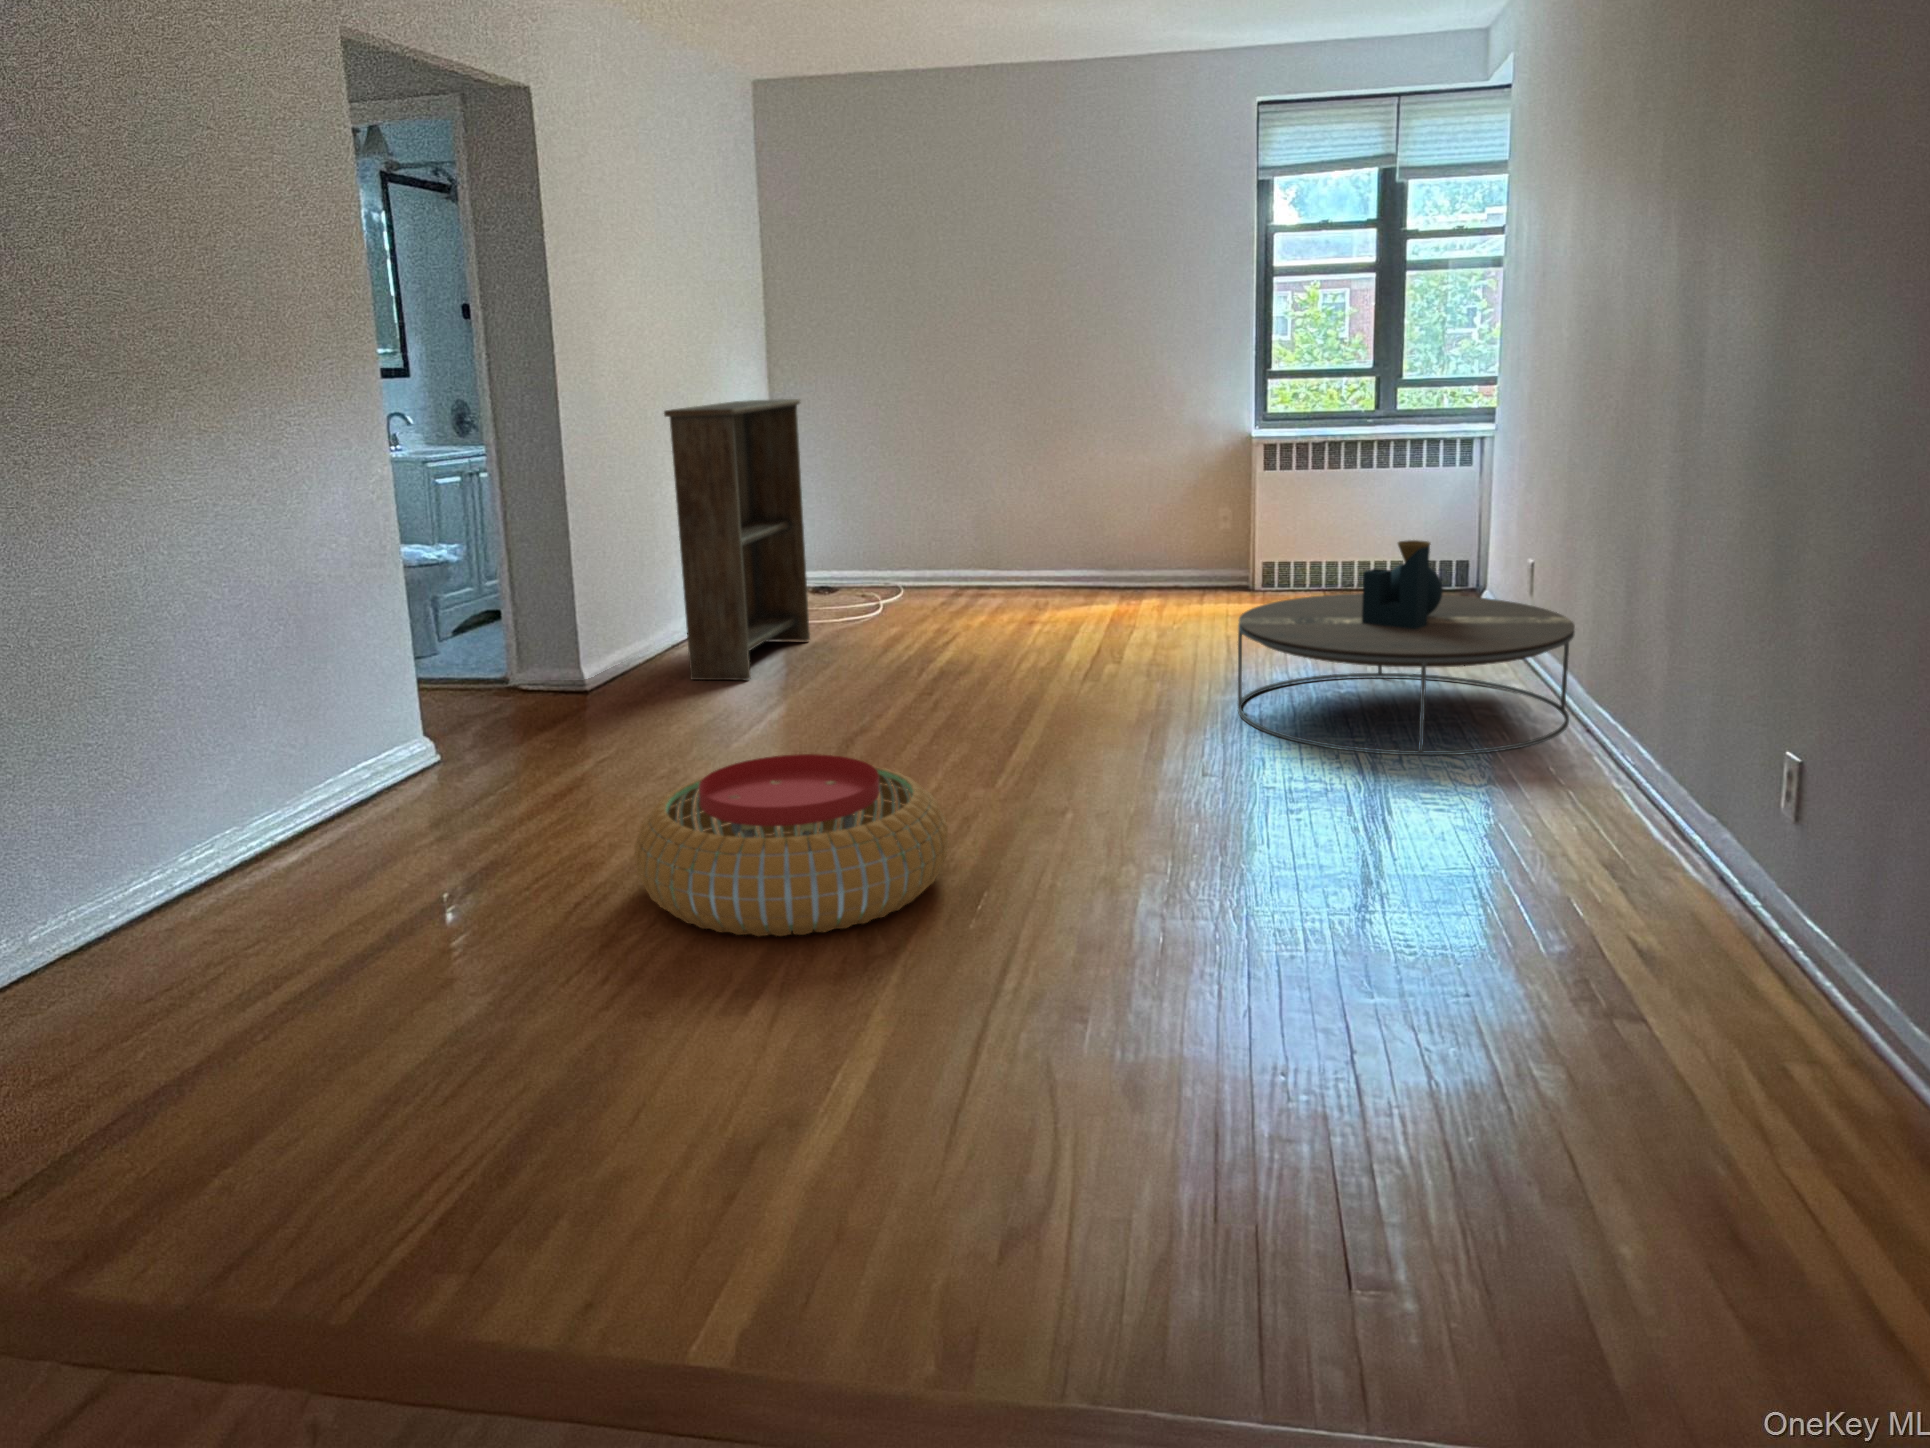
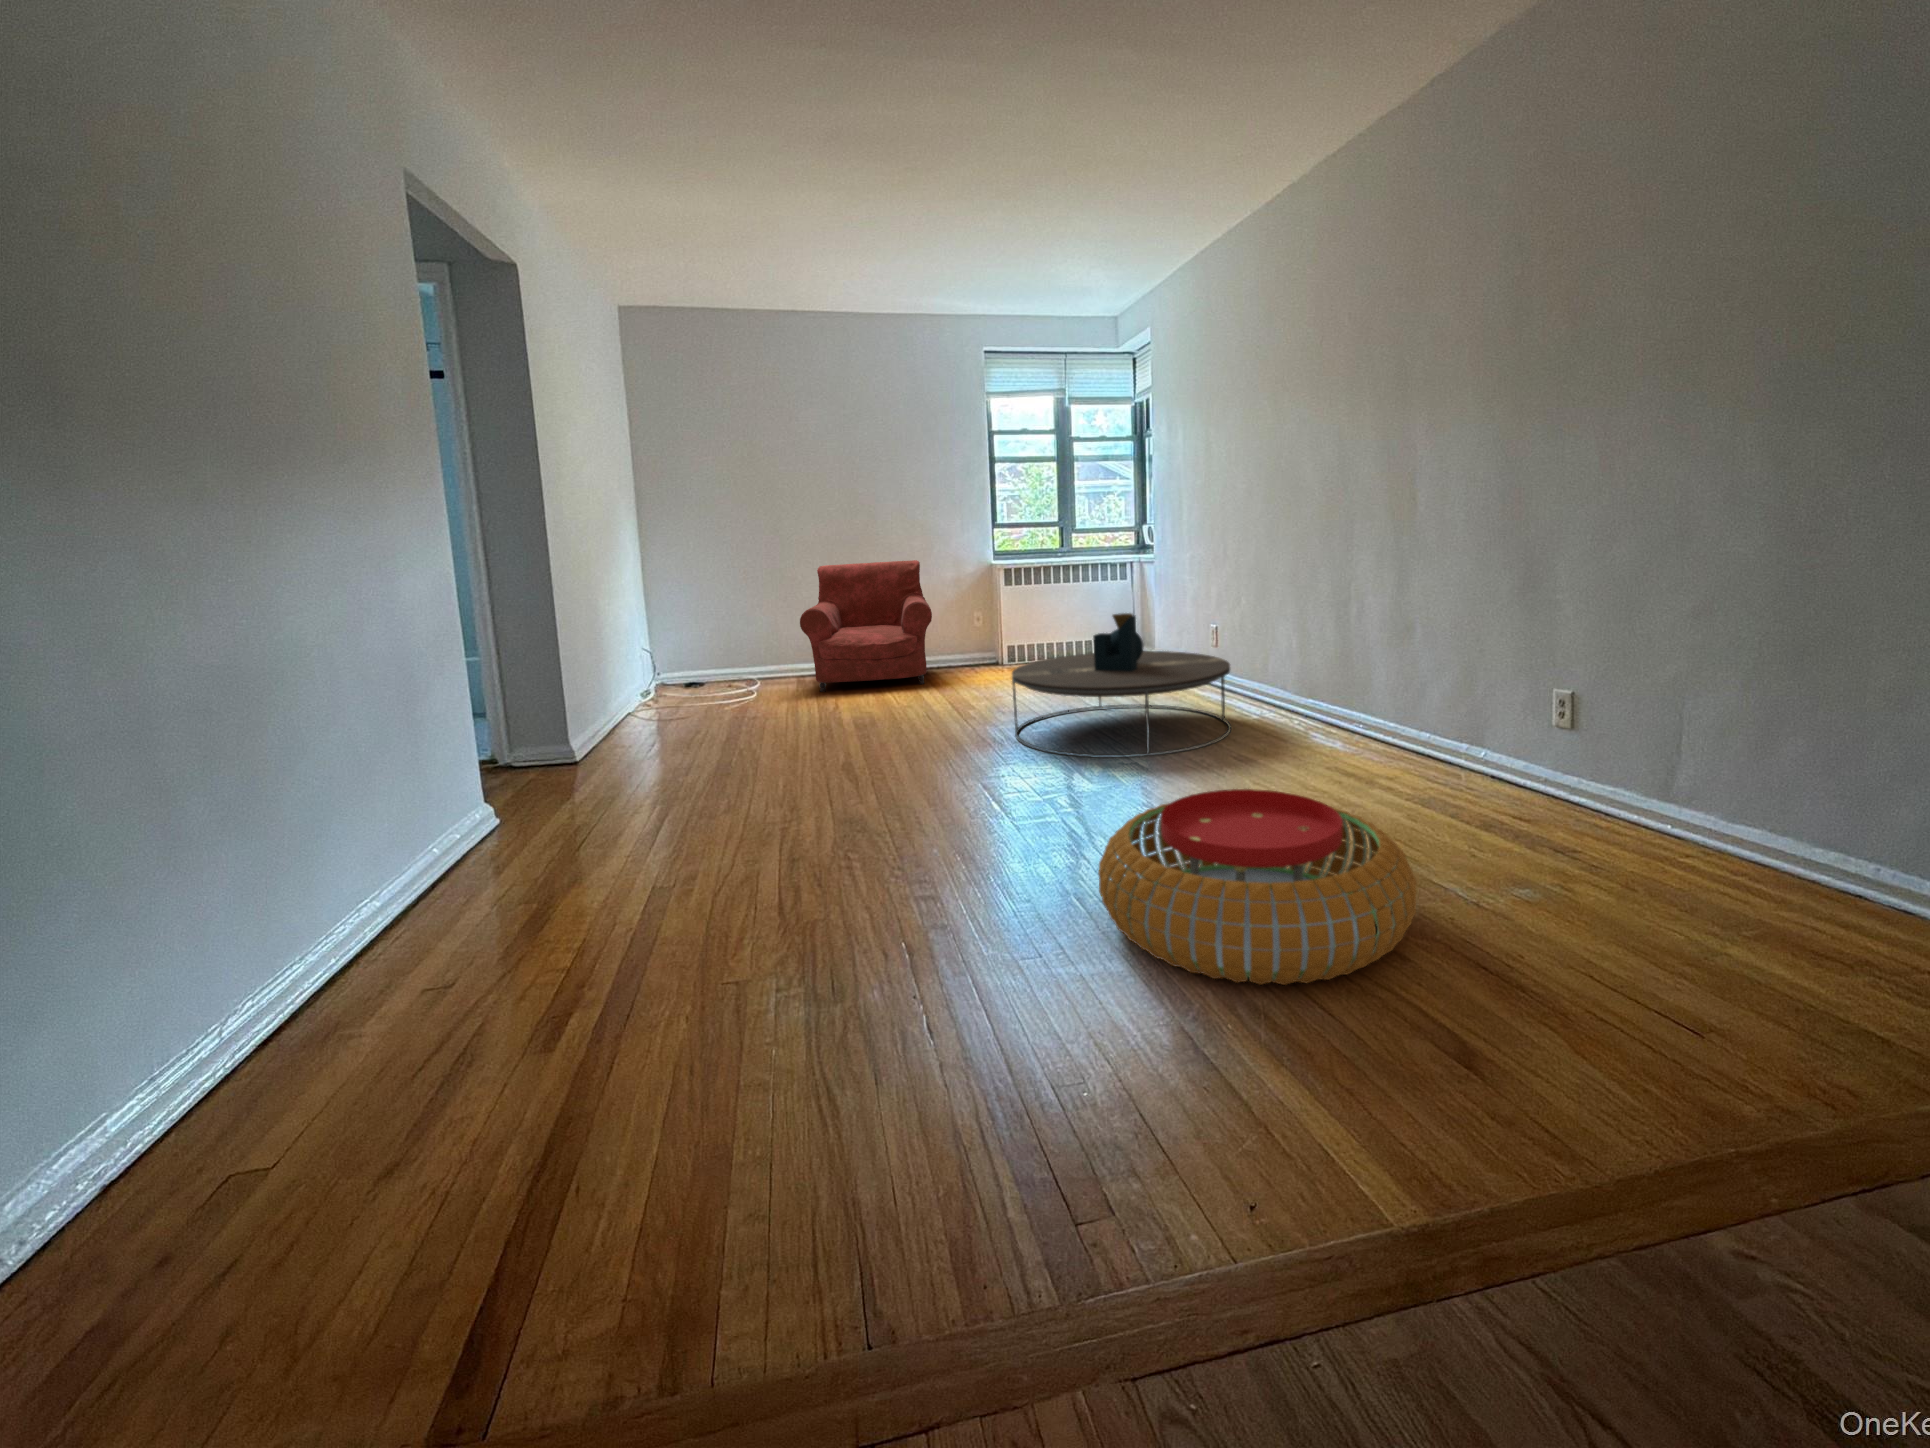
bookshelf: present [664,399,810,681] -> none [566,543,698,752]
armchair: none [955,424,1147,616] -> present [800,560,932,692]
pouf: present [634,754,949,936] -> present [1098,789,1417,985]

